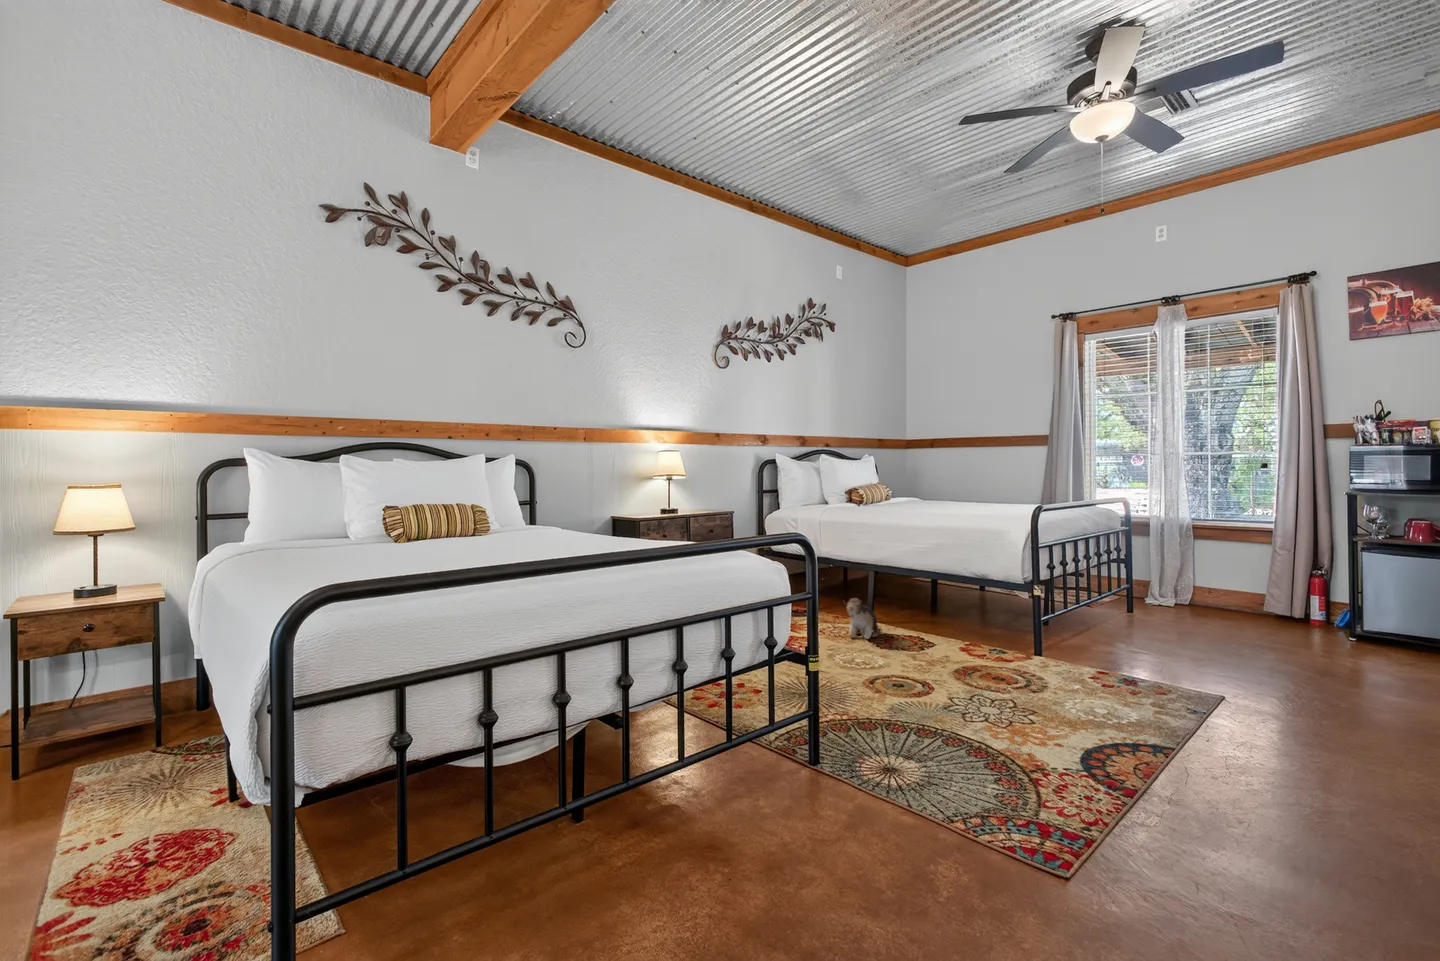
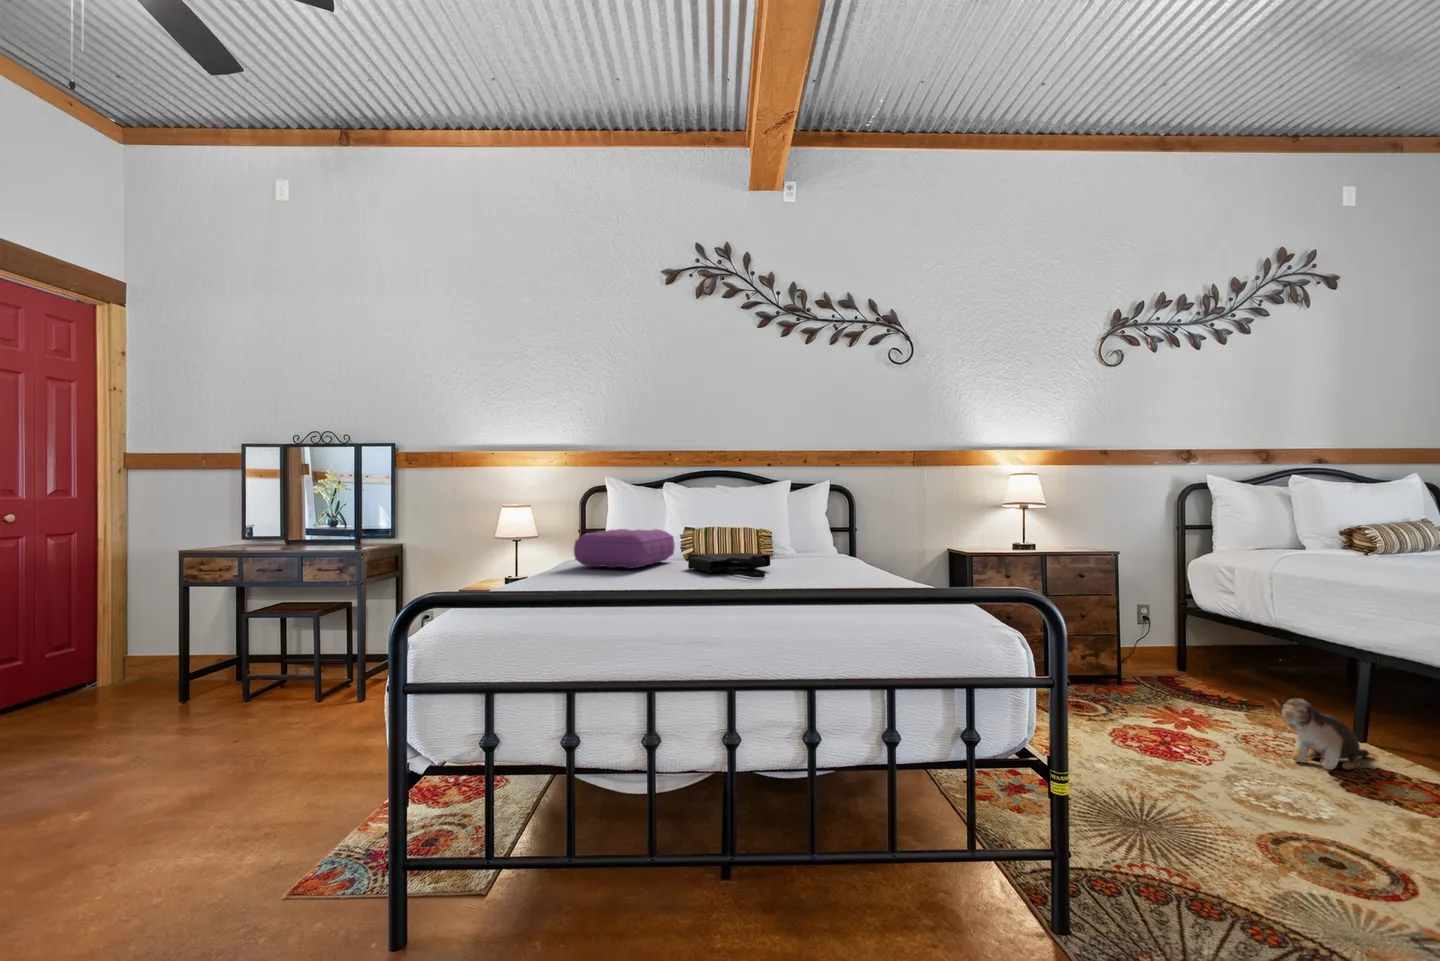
pillow: none [285,504,393,549] -> present [574,529,675,568]
tote bag: none [429,524,529,546] -> present [688,553,770,578]

